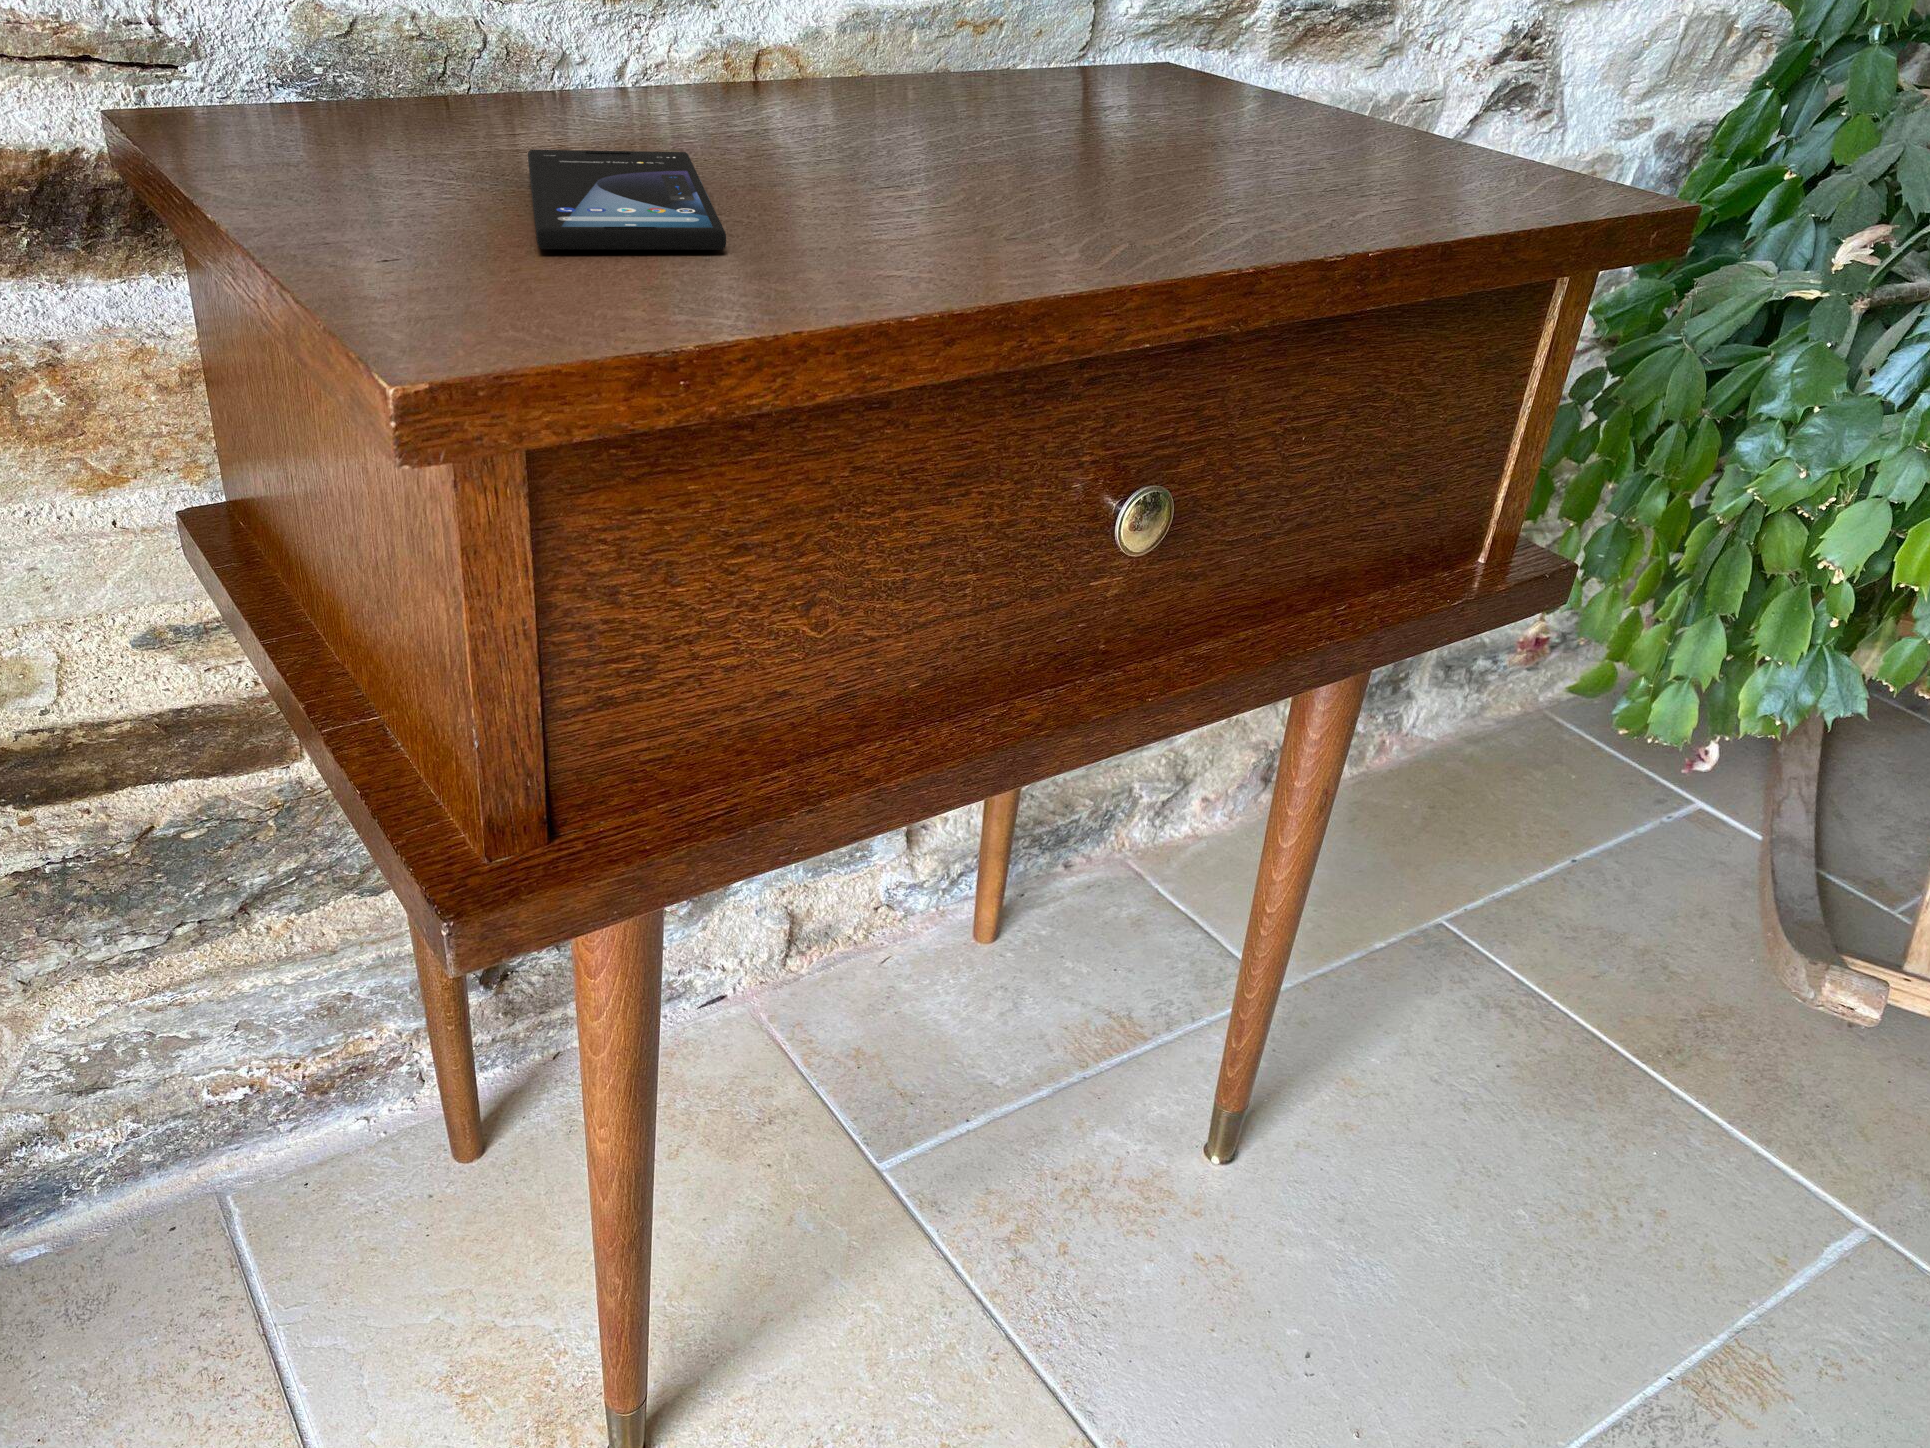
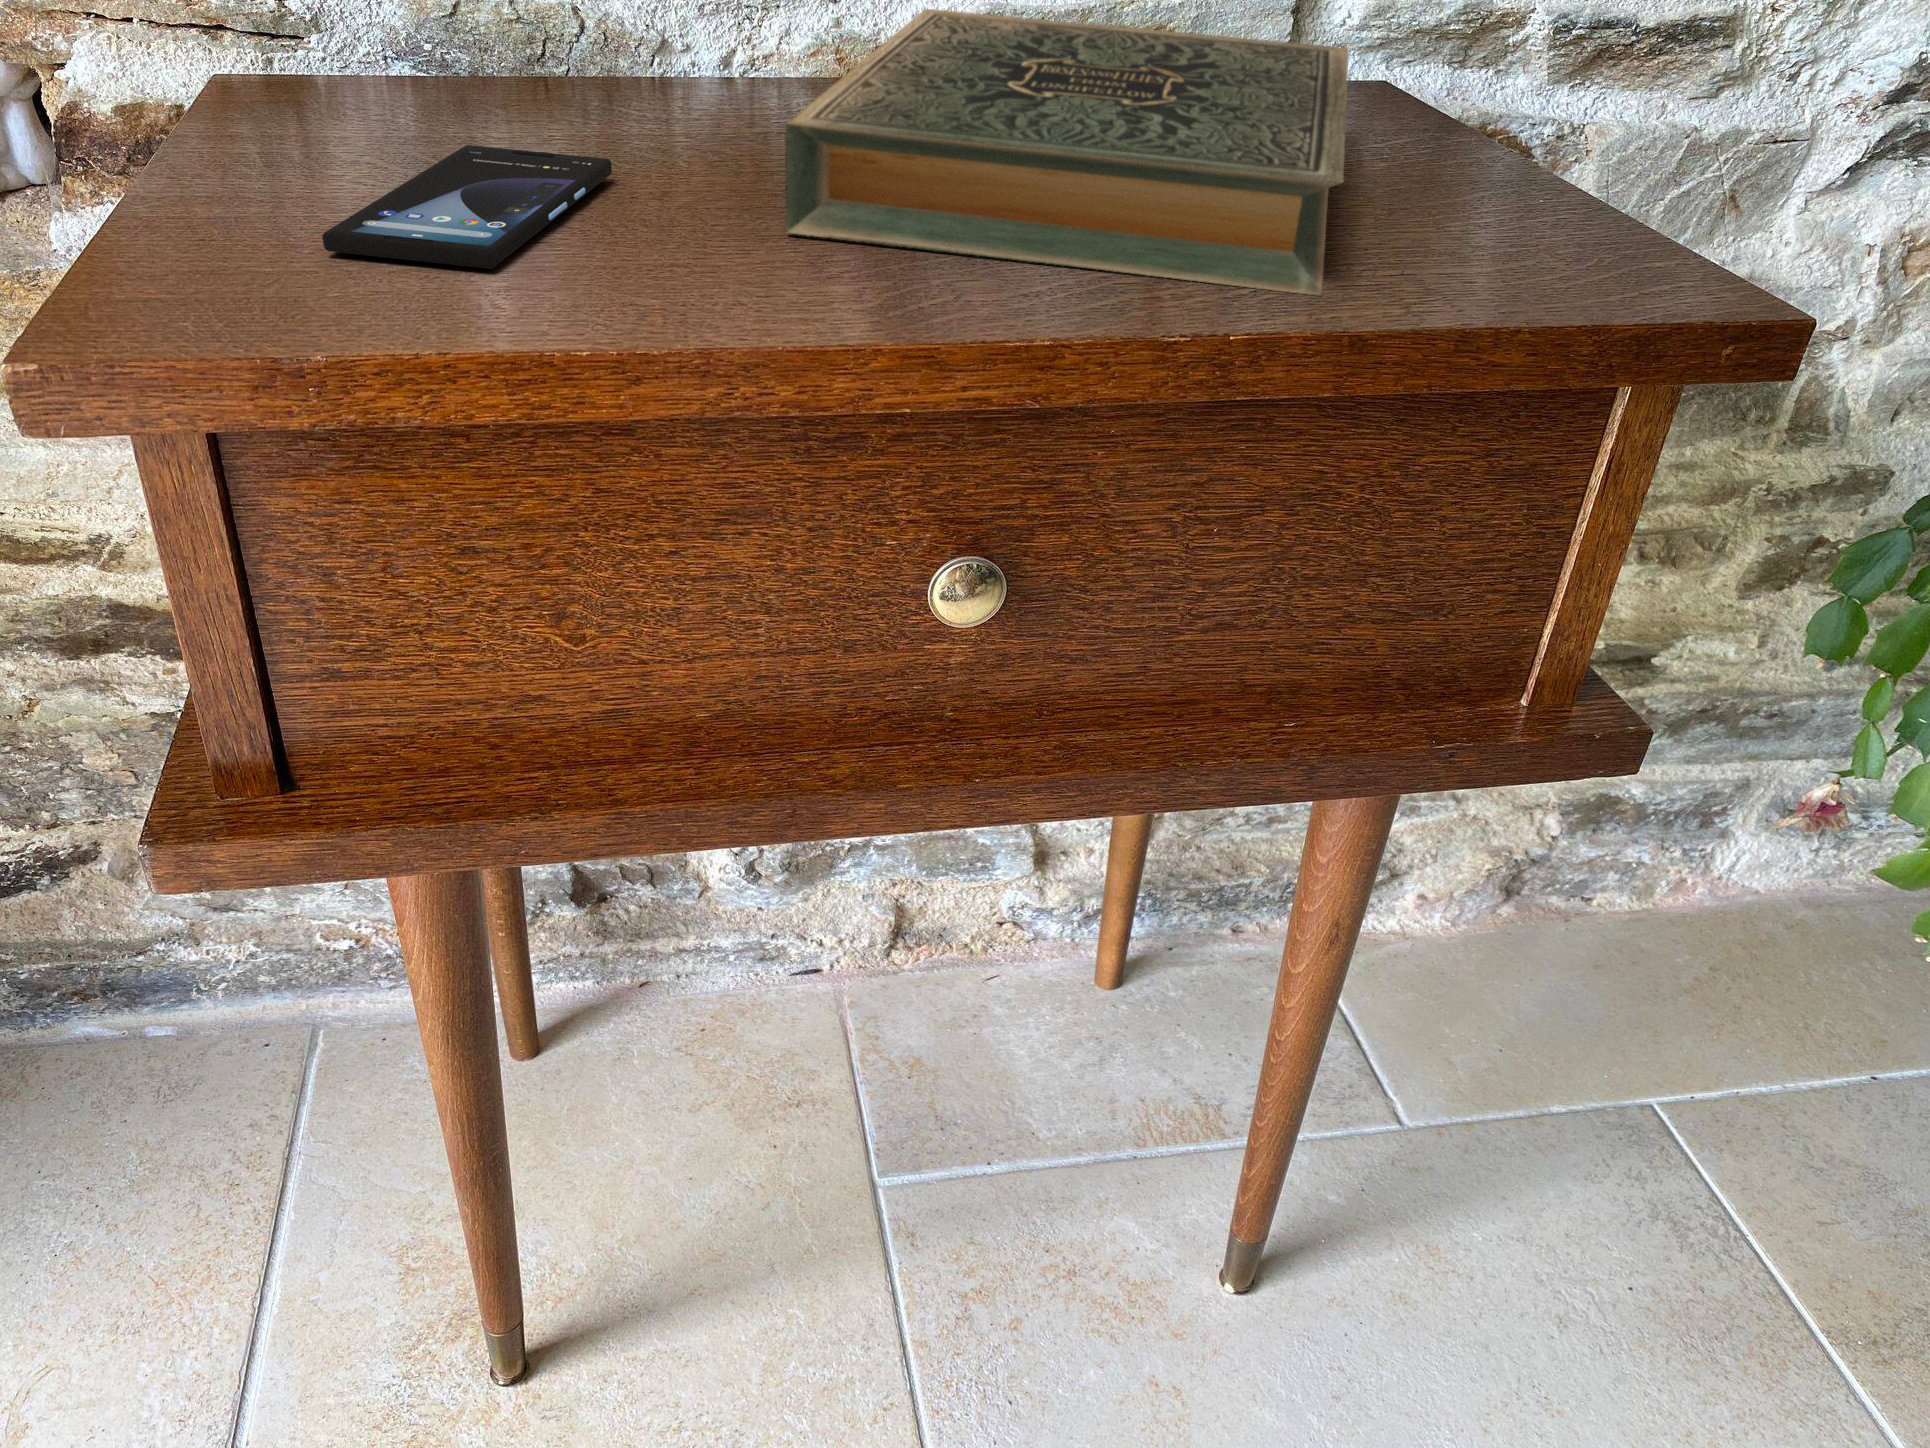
hardback book: none [838,6,1409,211] -> present [785,9,1348,296]

